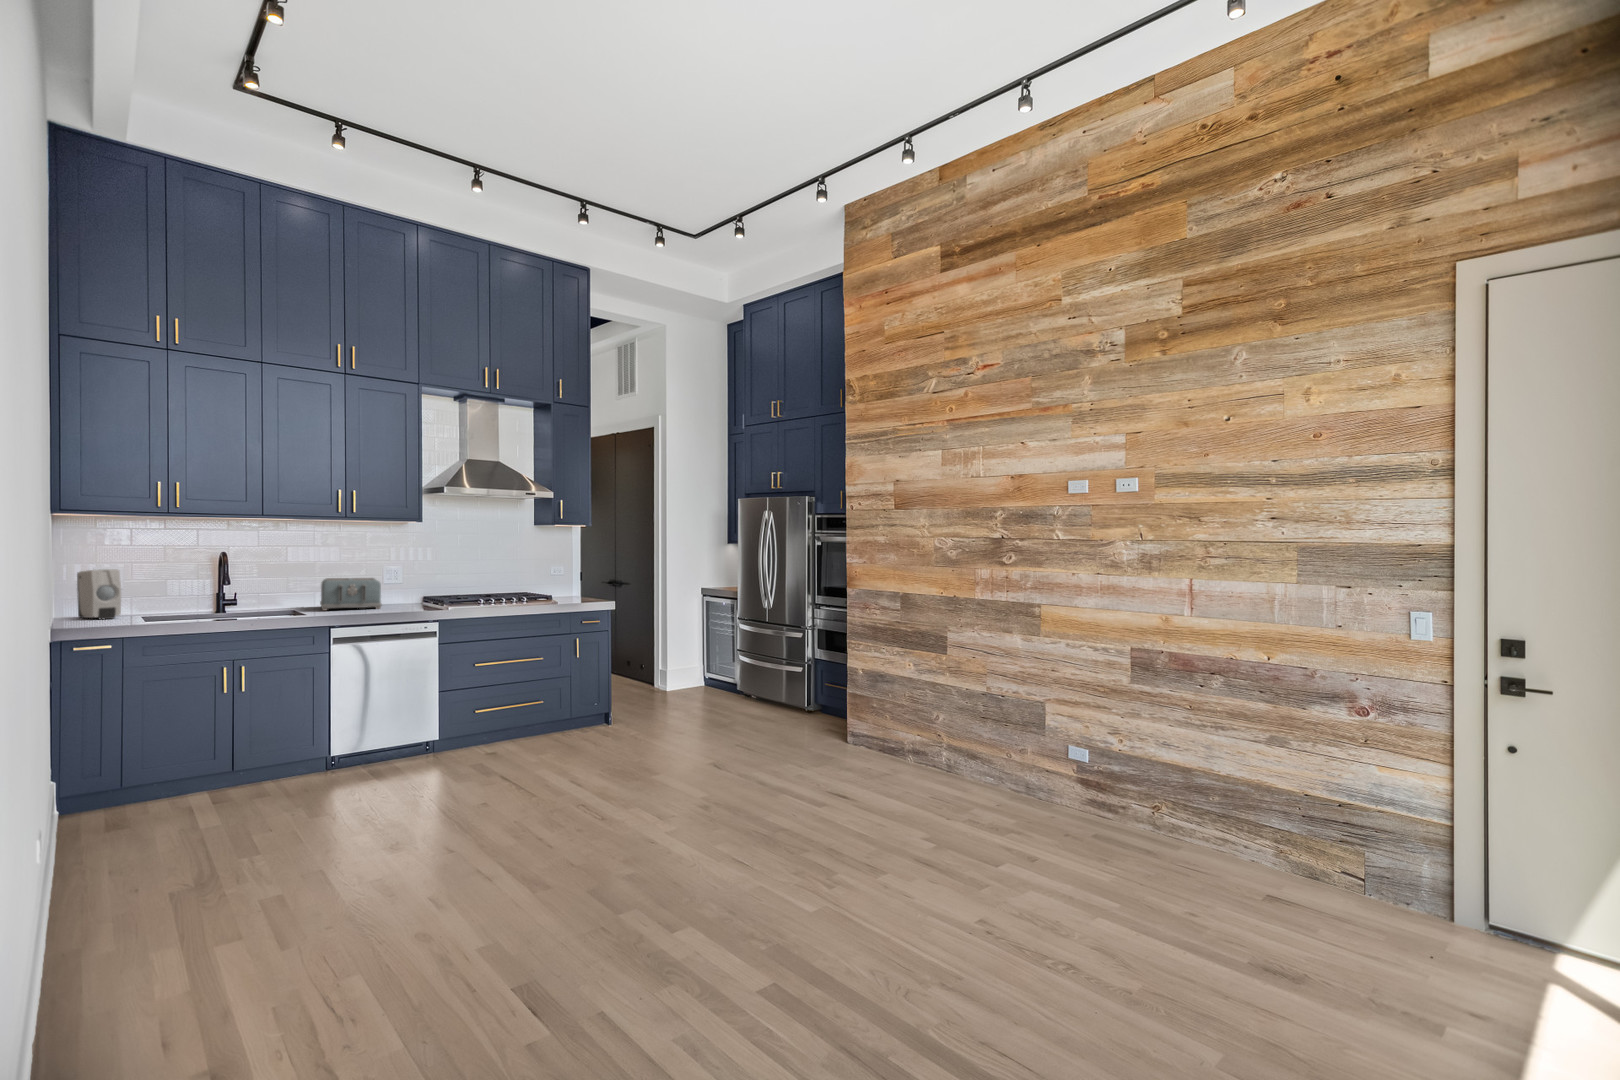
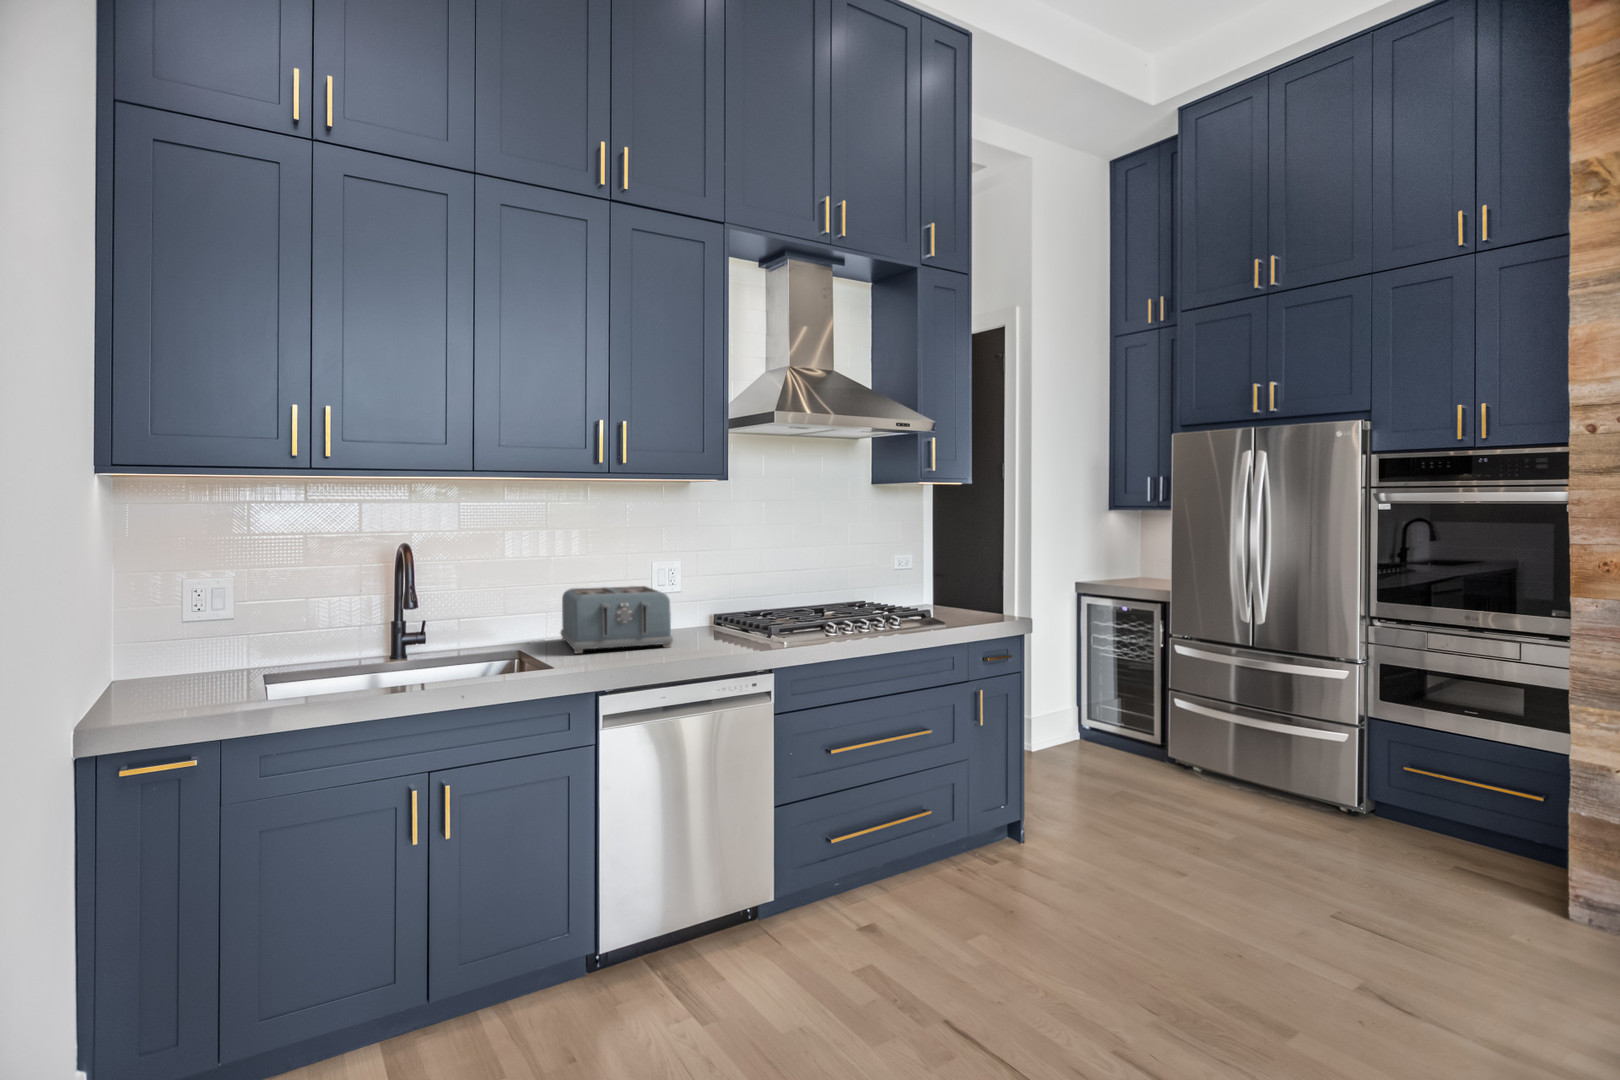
soap dispenser: present [77,569,121,619] -> none [144,584,224,687]

